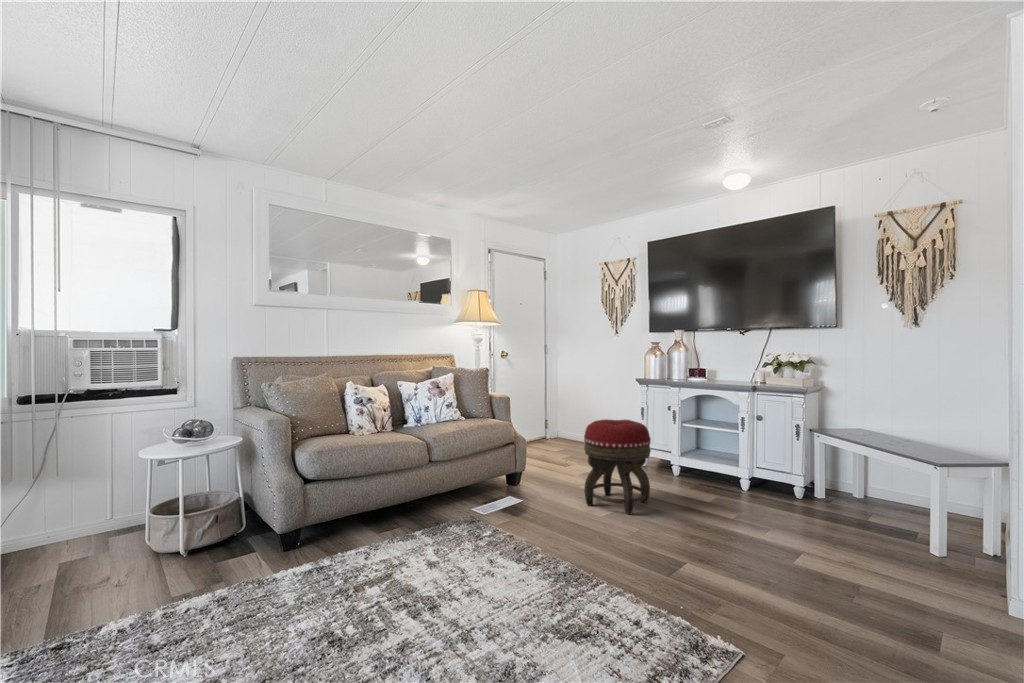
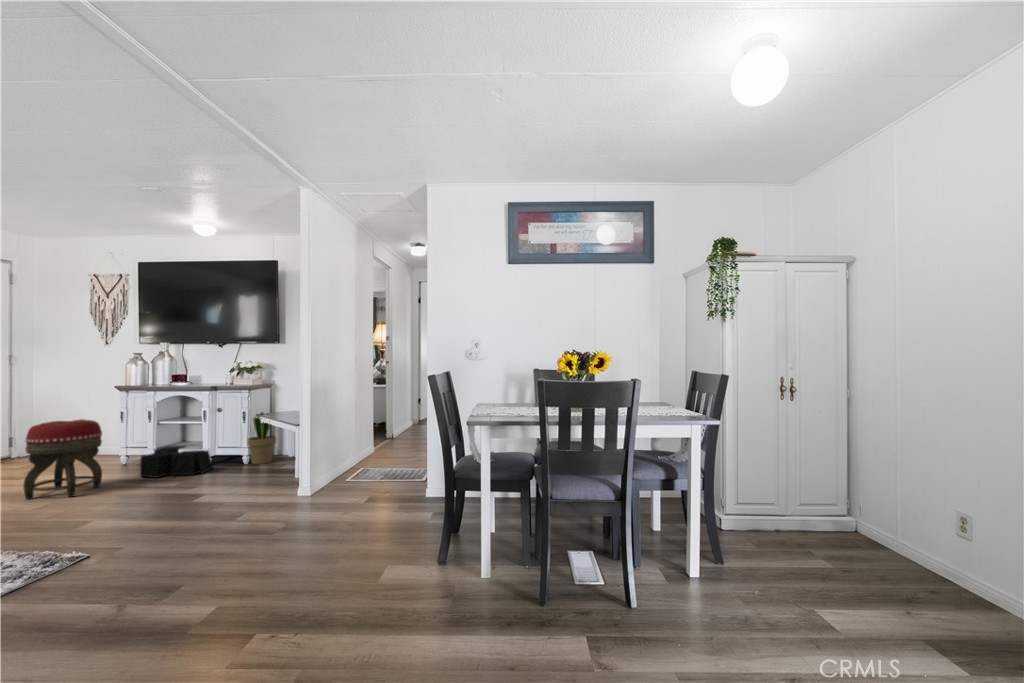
potted plant: none [805,427,854,504] -> present [248,412,276,464]
storage bin: none [681,455,766,507] -> present [140,446,213,478]

